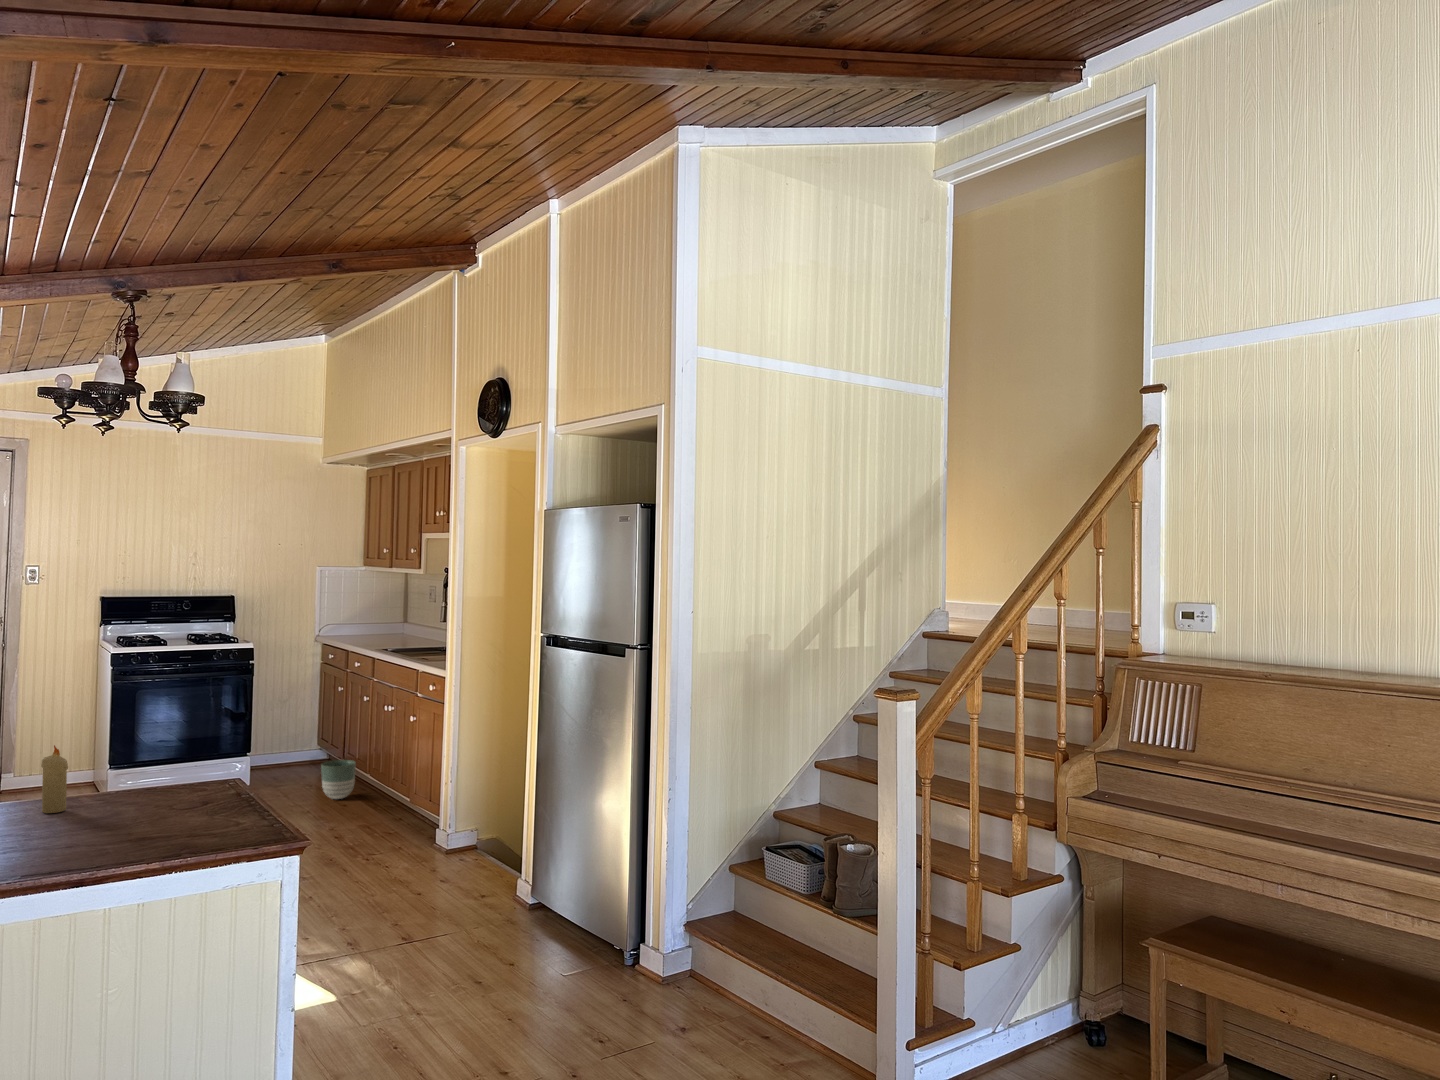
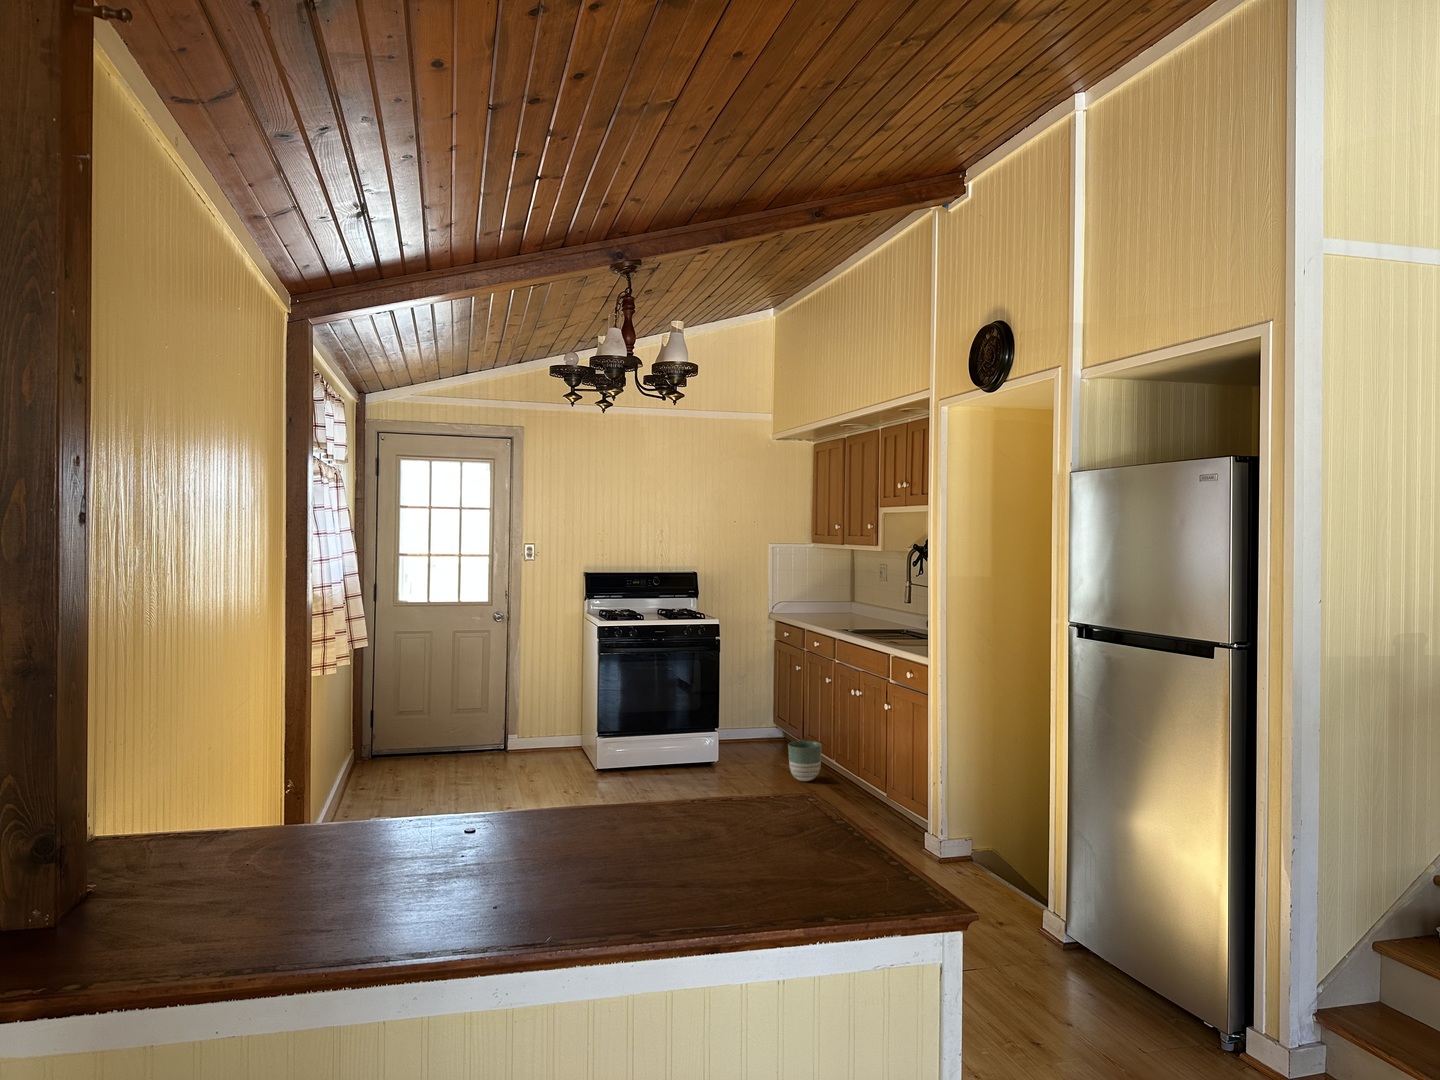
candle: present [41,745,68,813] -> none [625,756,652,839]

